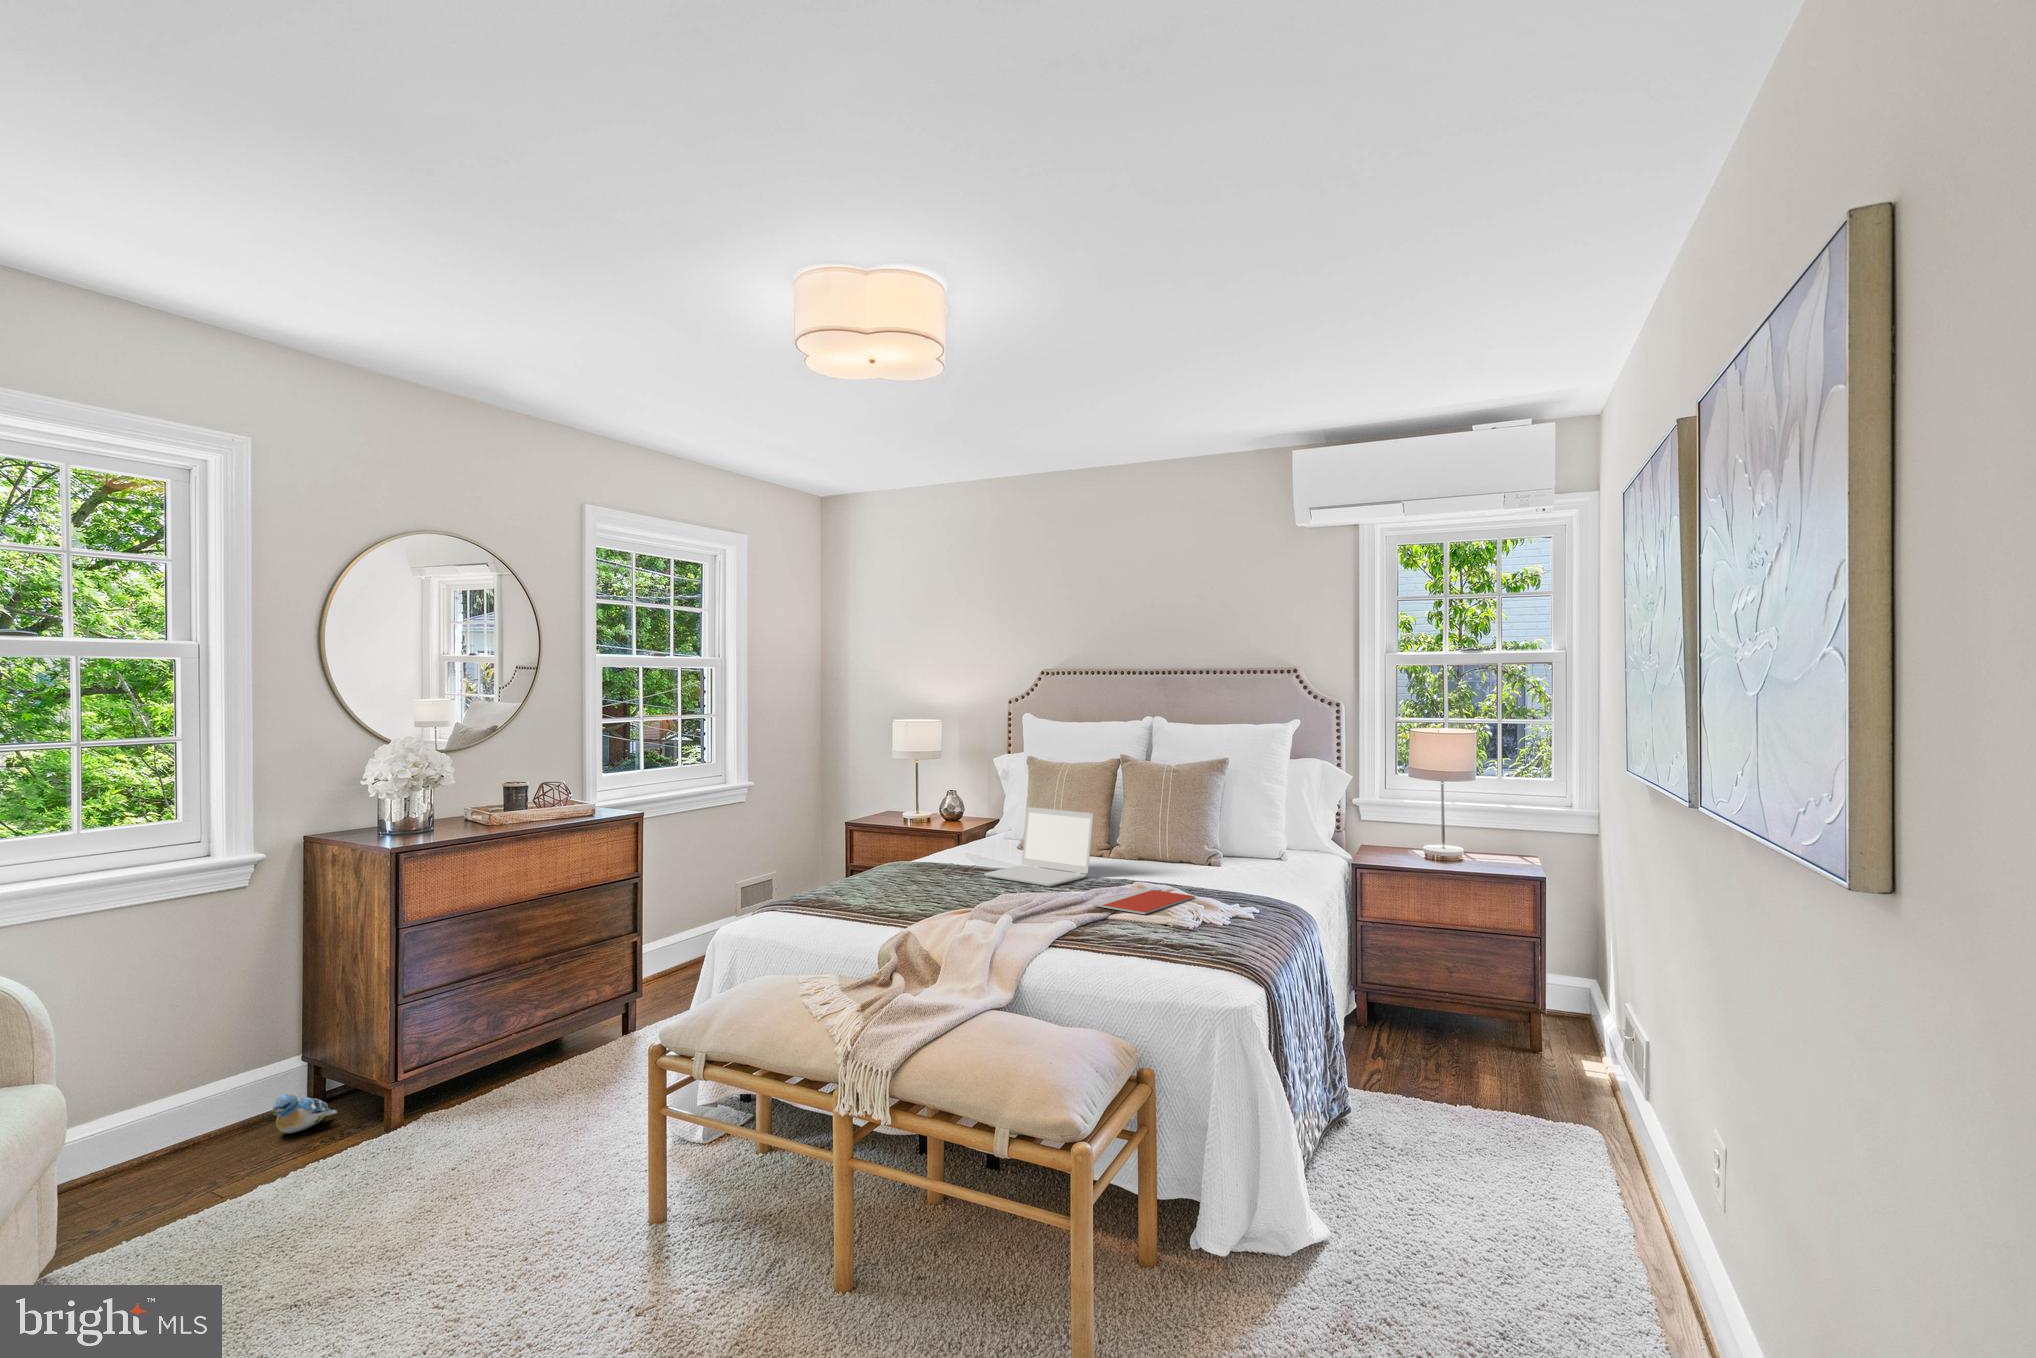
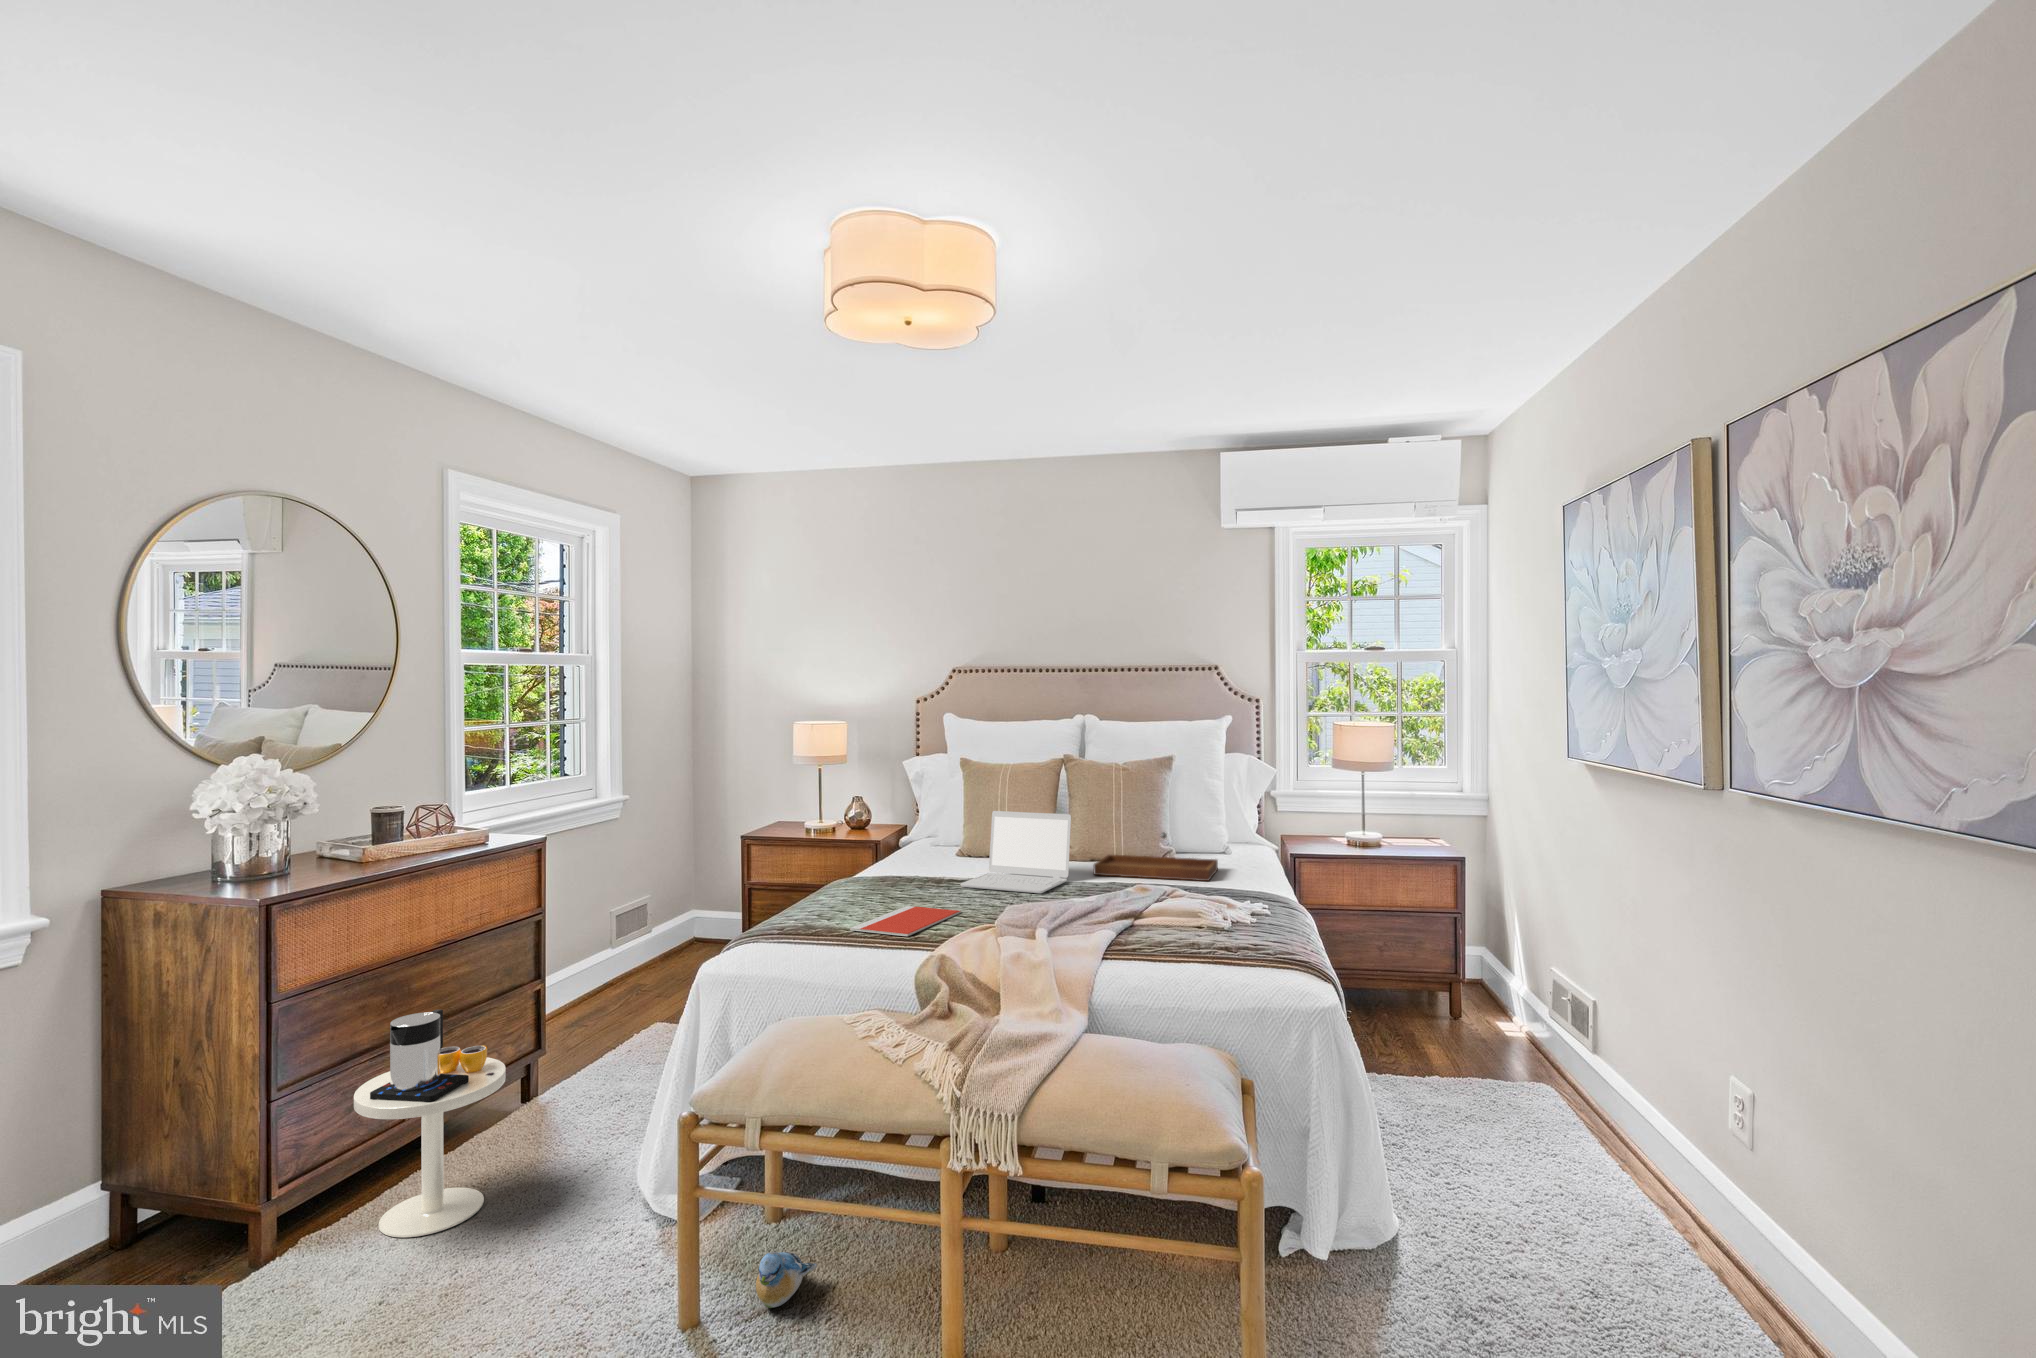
tray: none [1118,835,1245,885] -> present [1094,832,1218,881]
notebook: present [1093,889,1195,914] -> present [850,906,961,936]
side table: none [460,947,577,1125] -> present [354,1010,506,1237]
plush toy: present [271,1094,337,1133] -> present [756,1252,817,1308]

